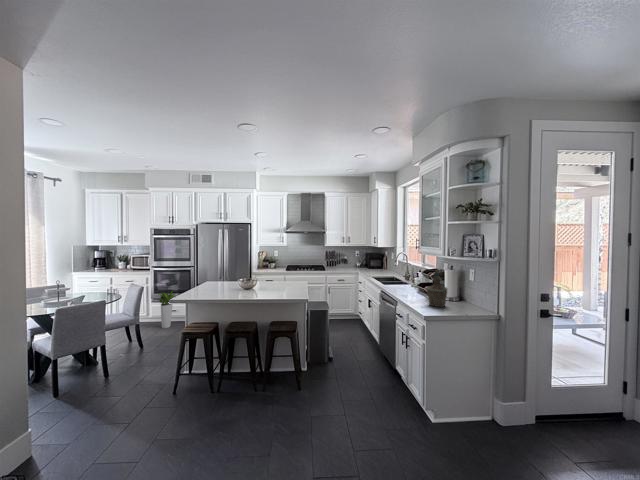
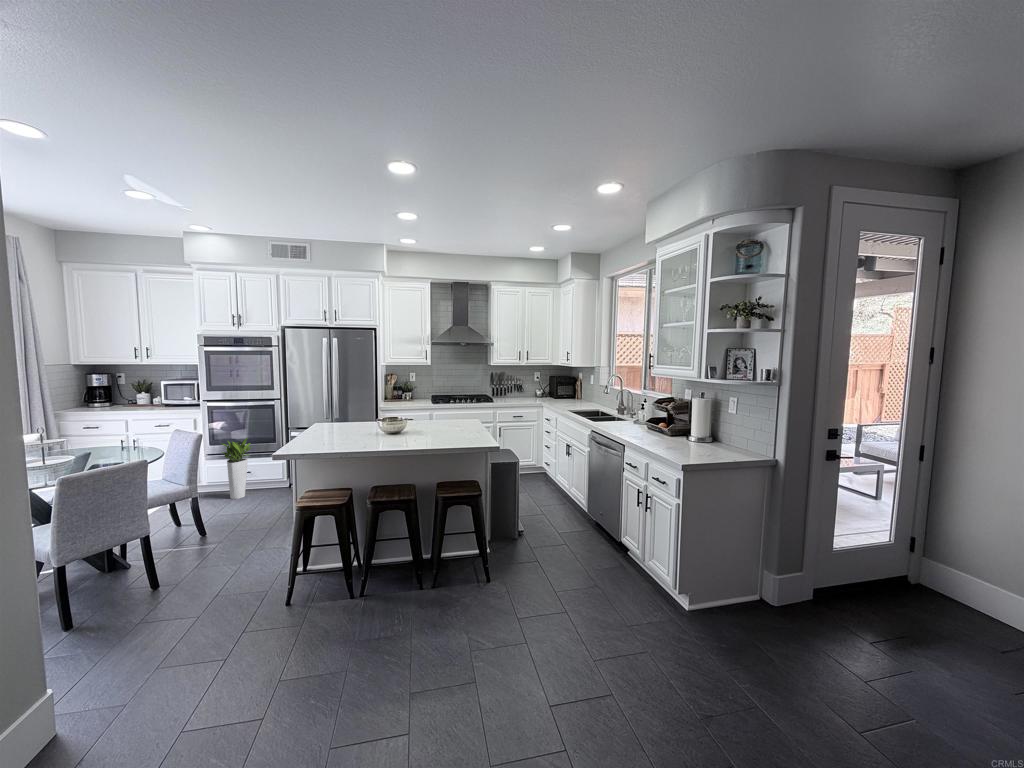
bottle: present [427,270,447,307] -> none [675,399,704,451]

